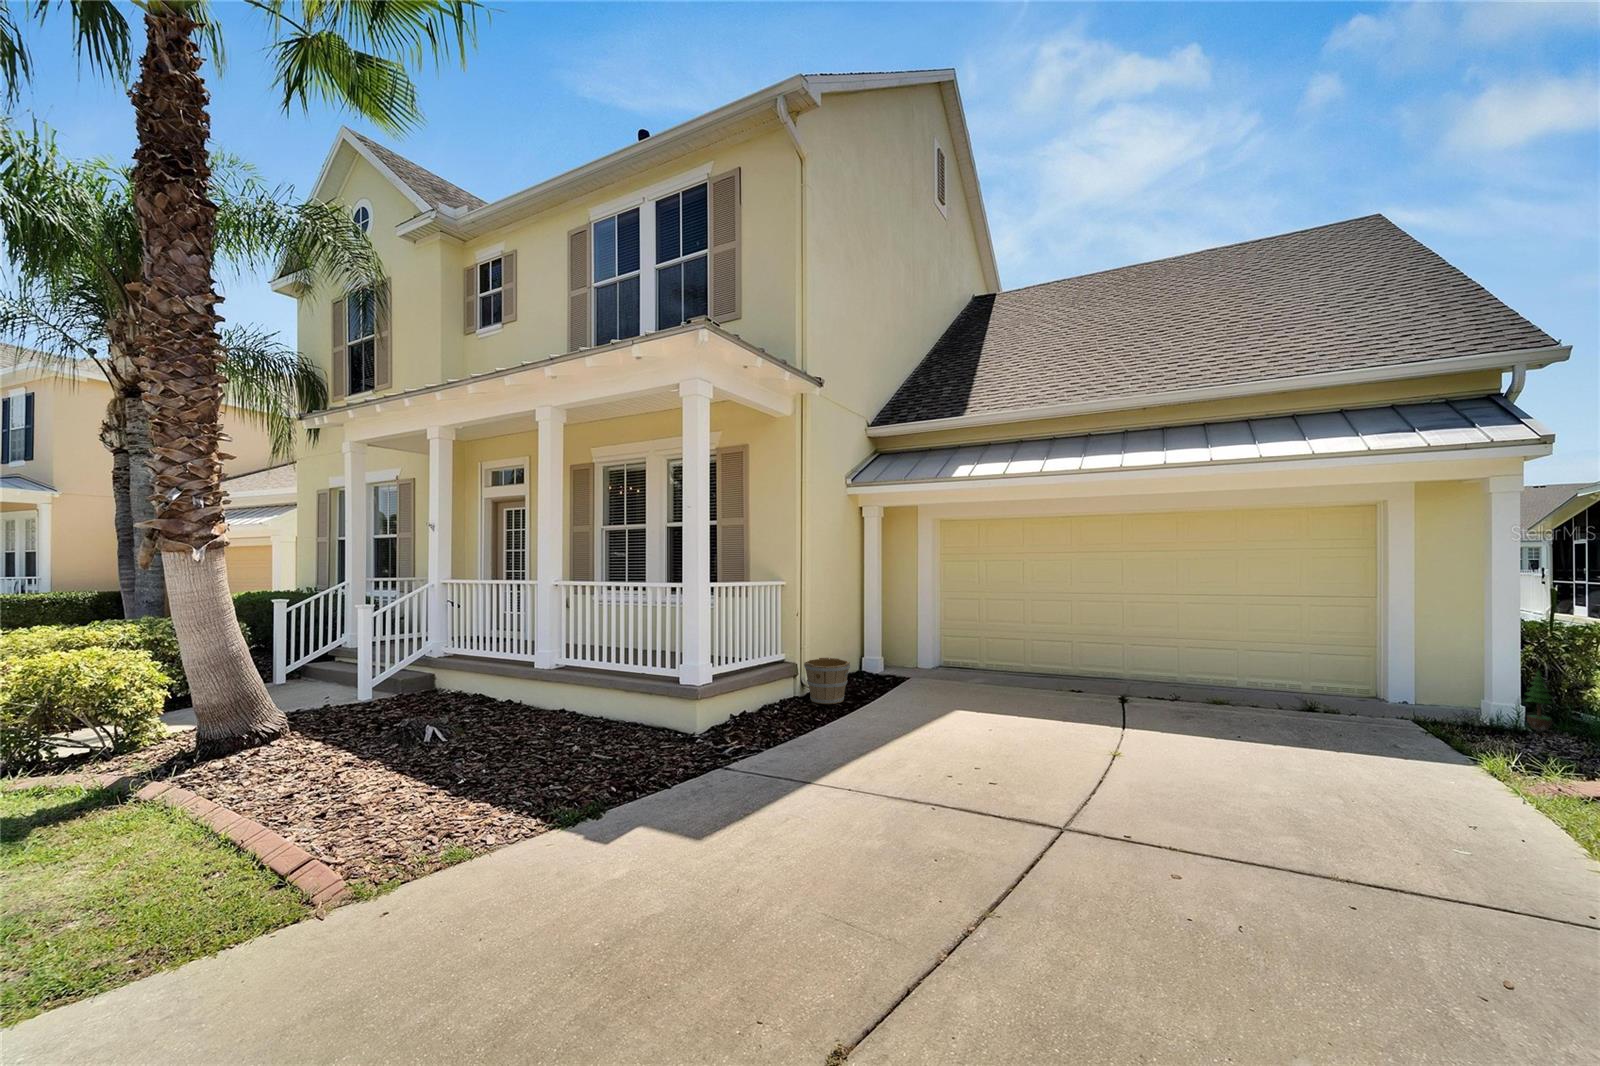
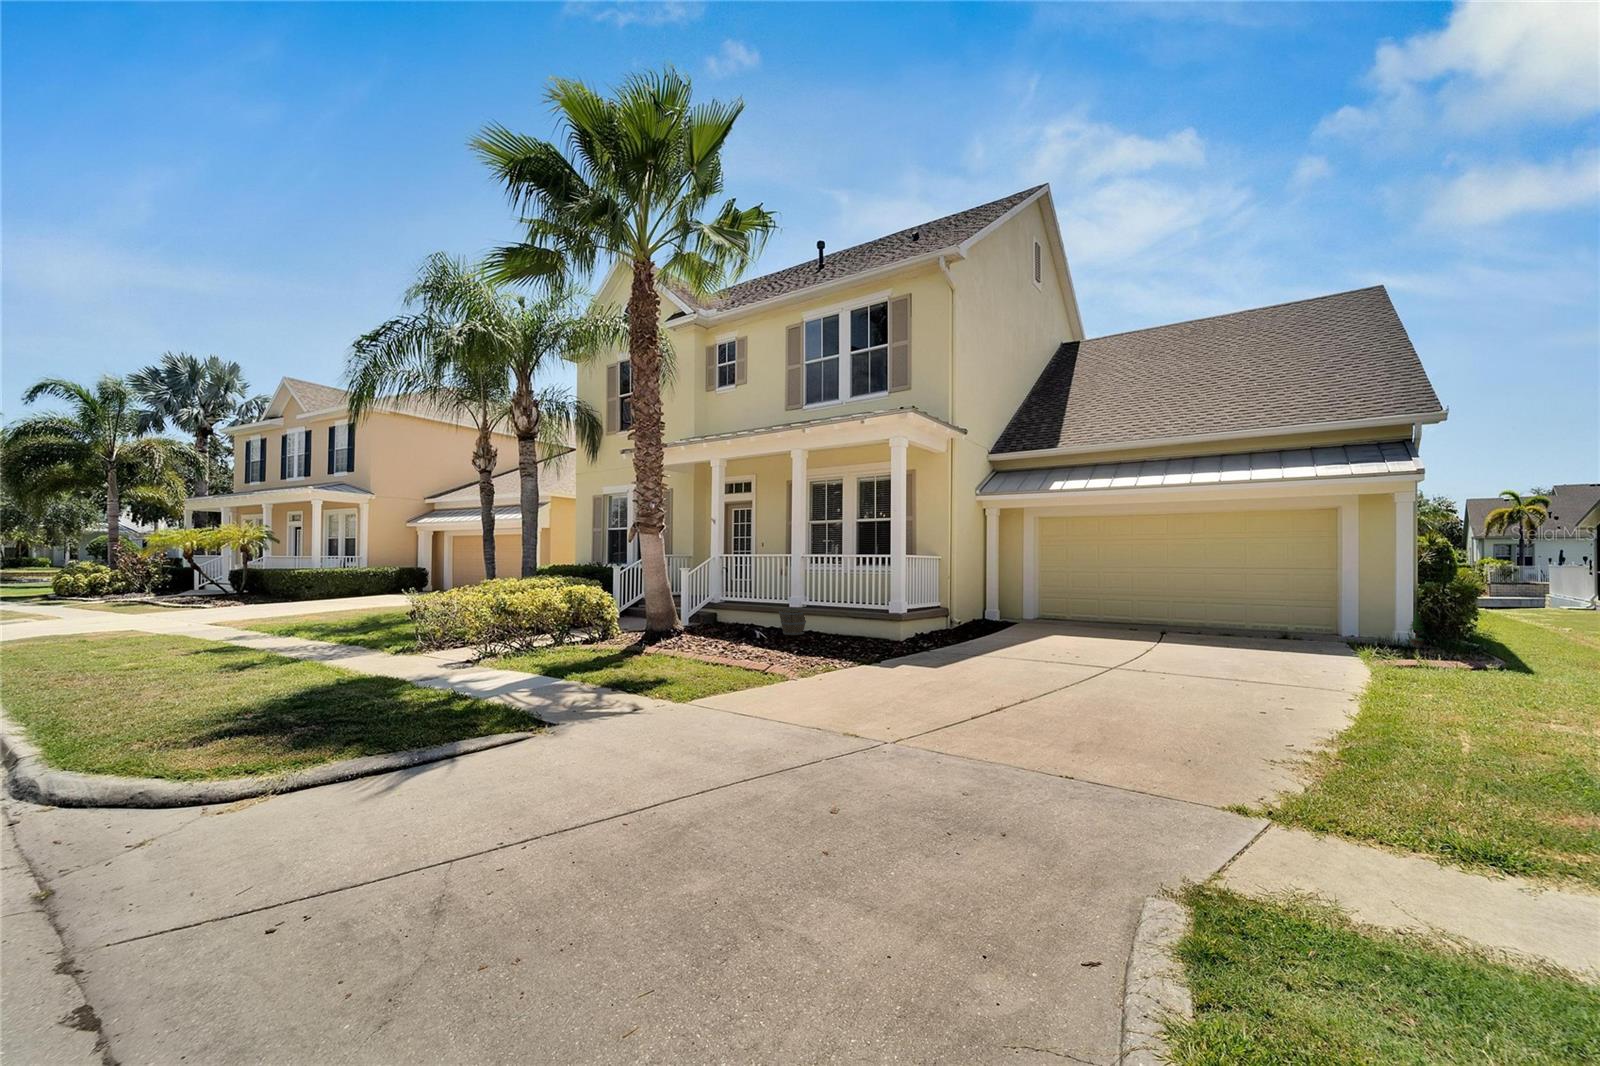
wooden bucket: present [804,658,850,704] -> present [779,609,806,635]

